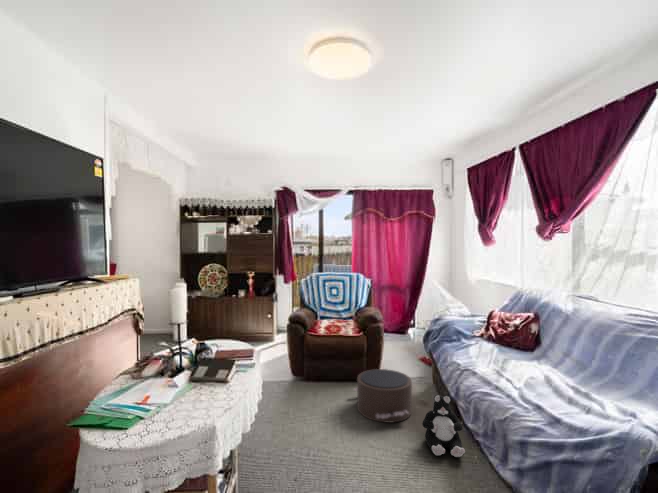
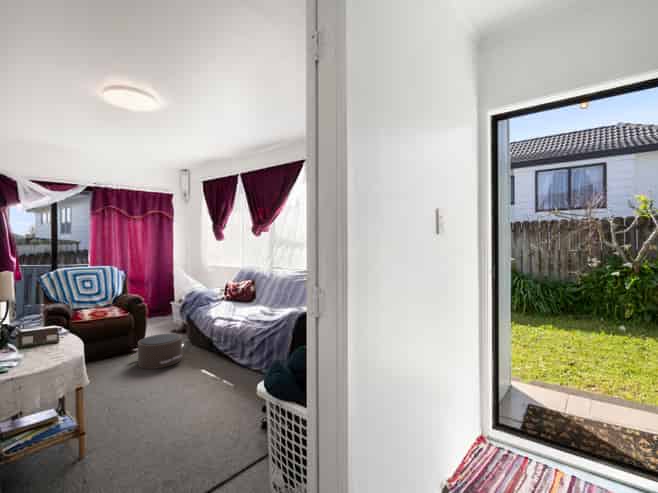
plush toy: present [422,395,465,457] -> none [196,334,224,369]

